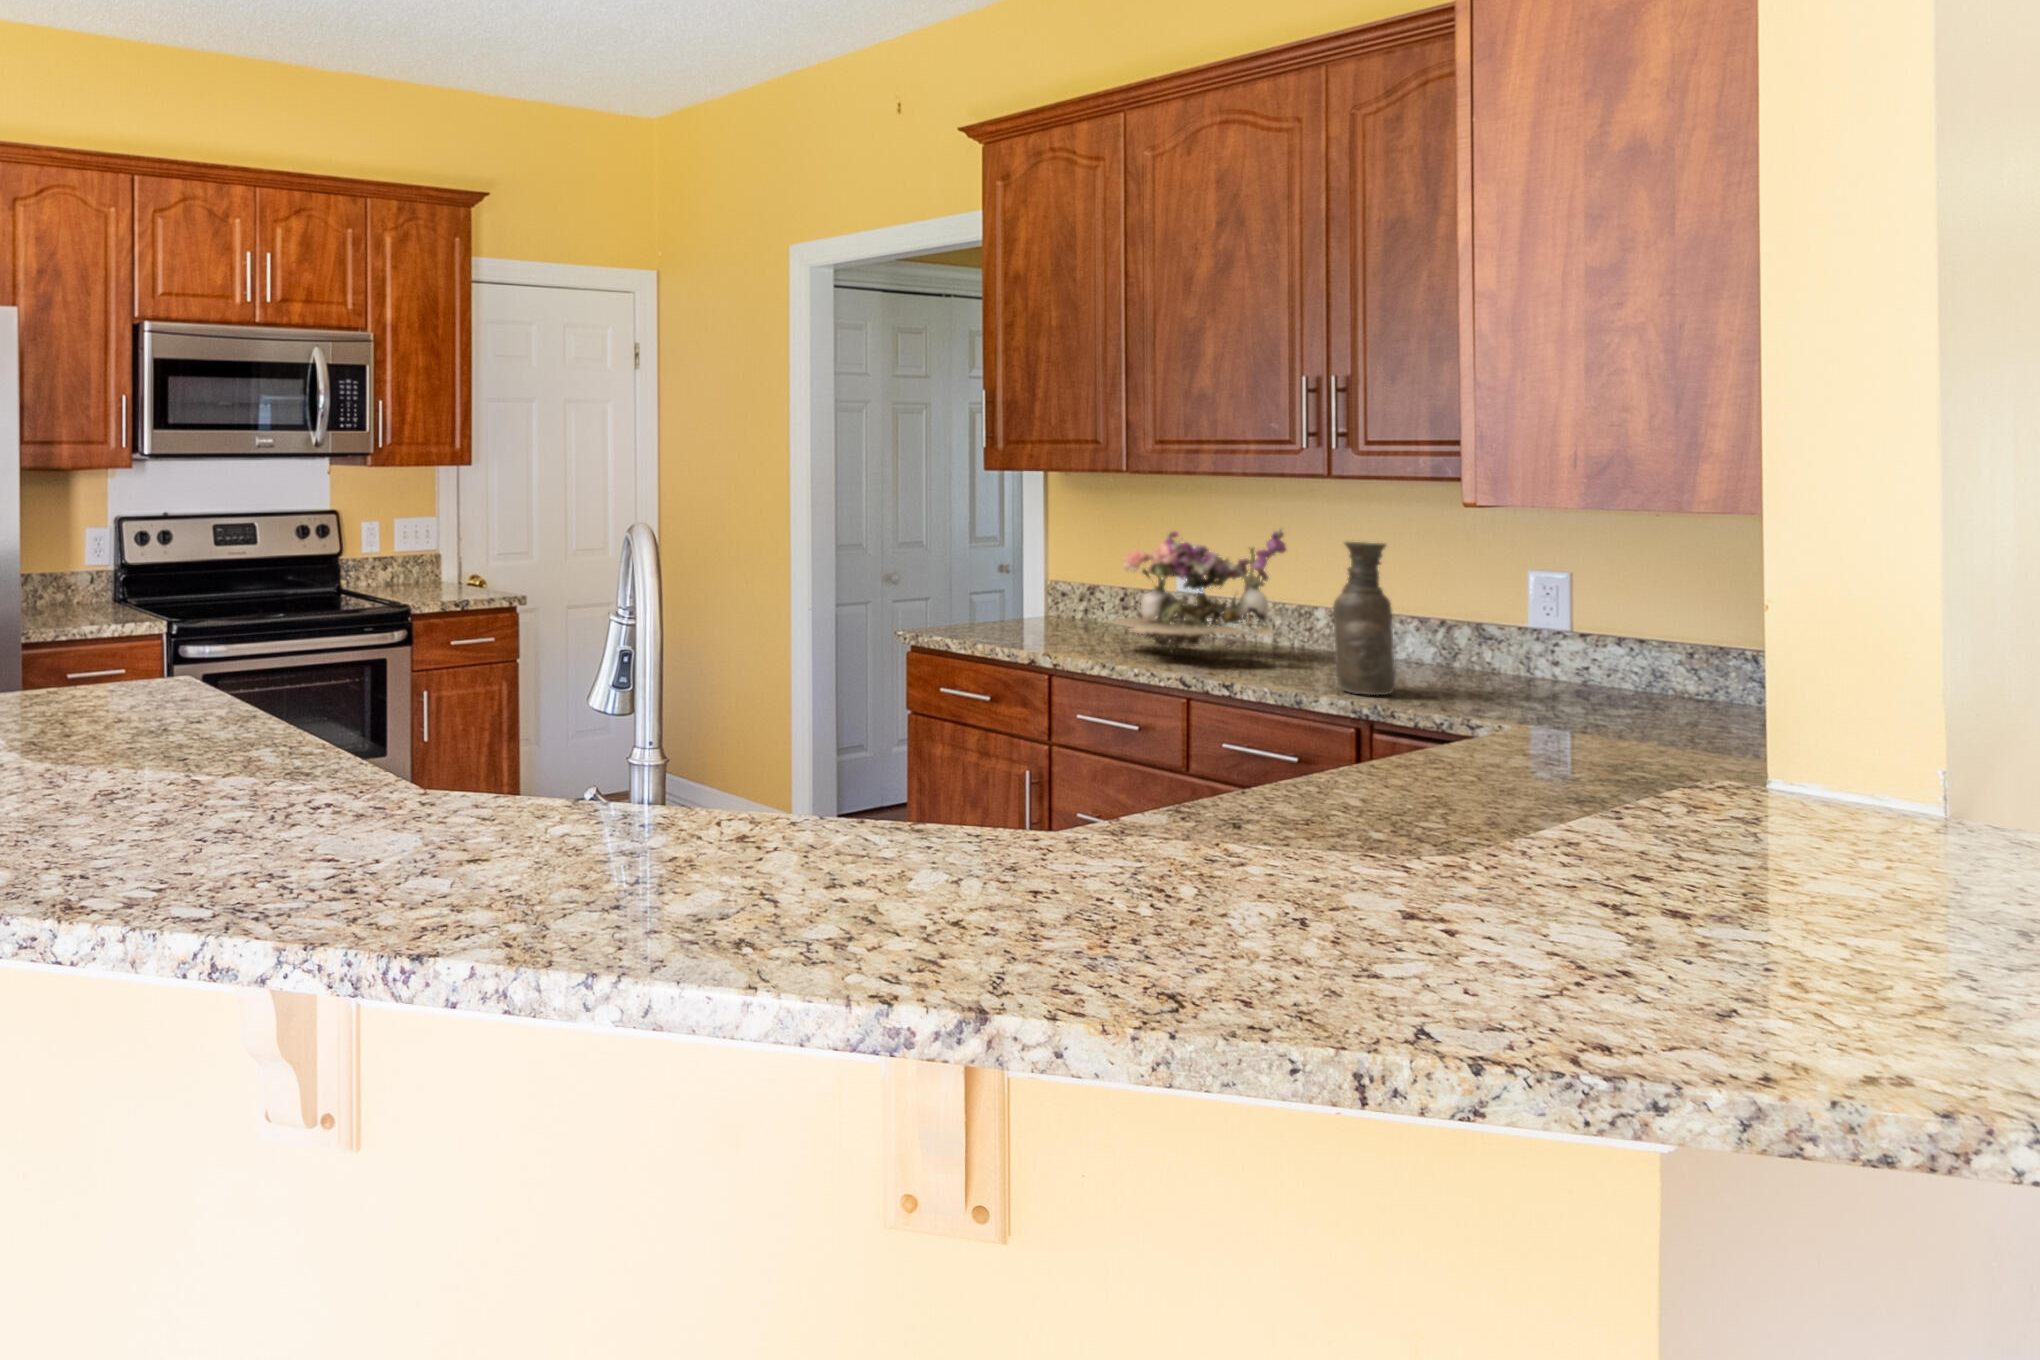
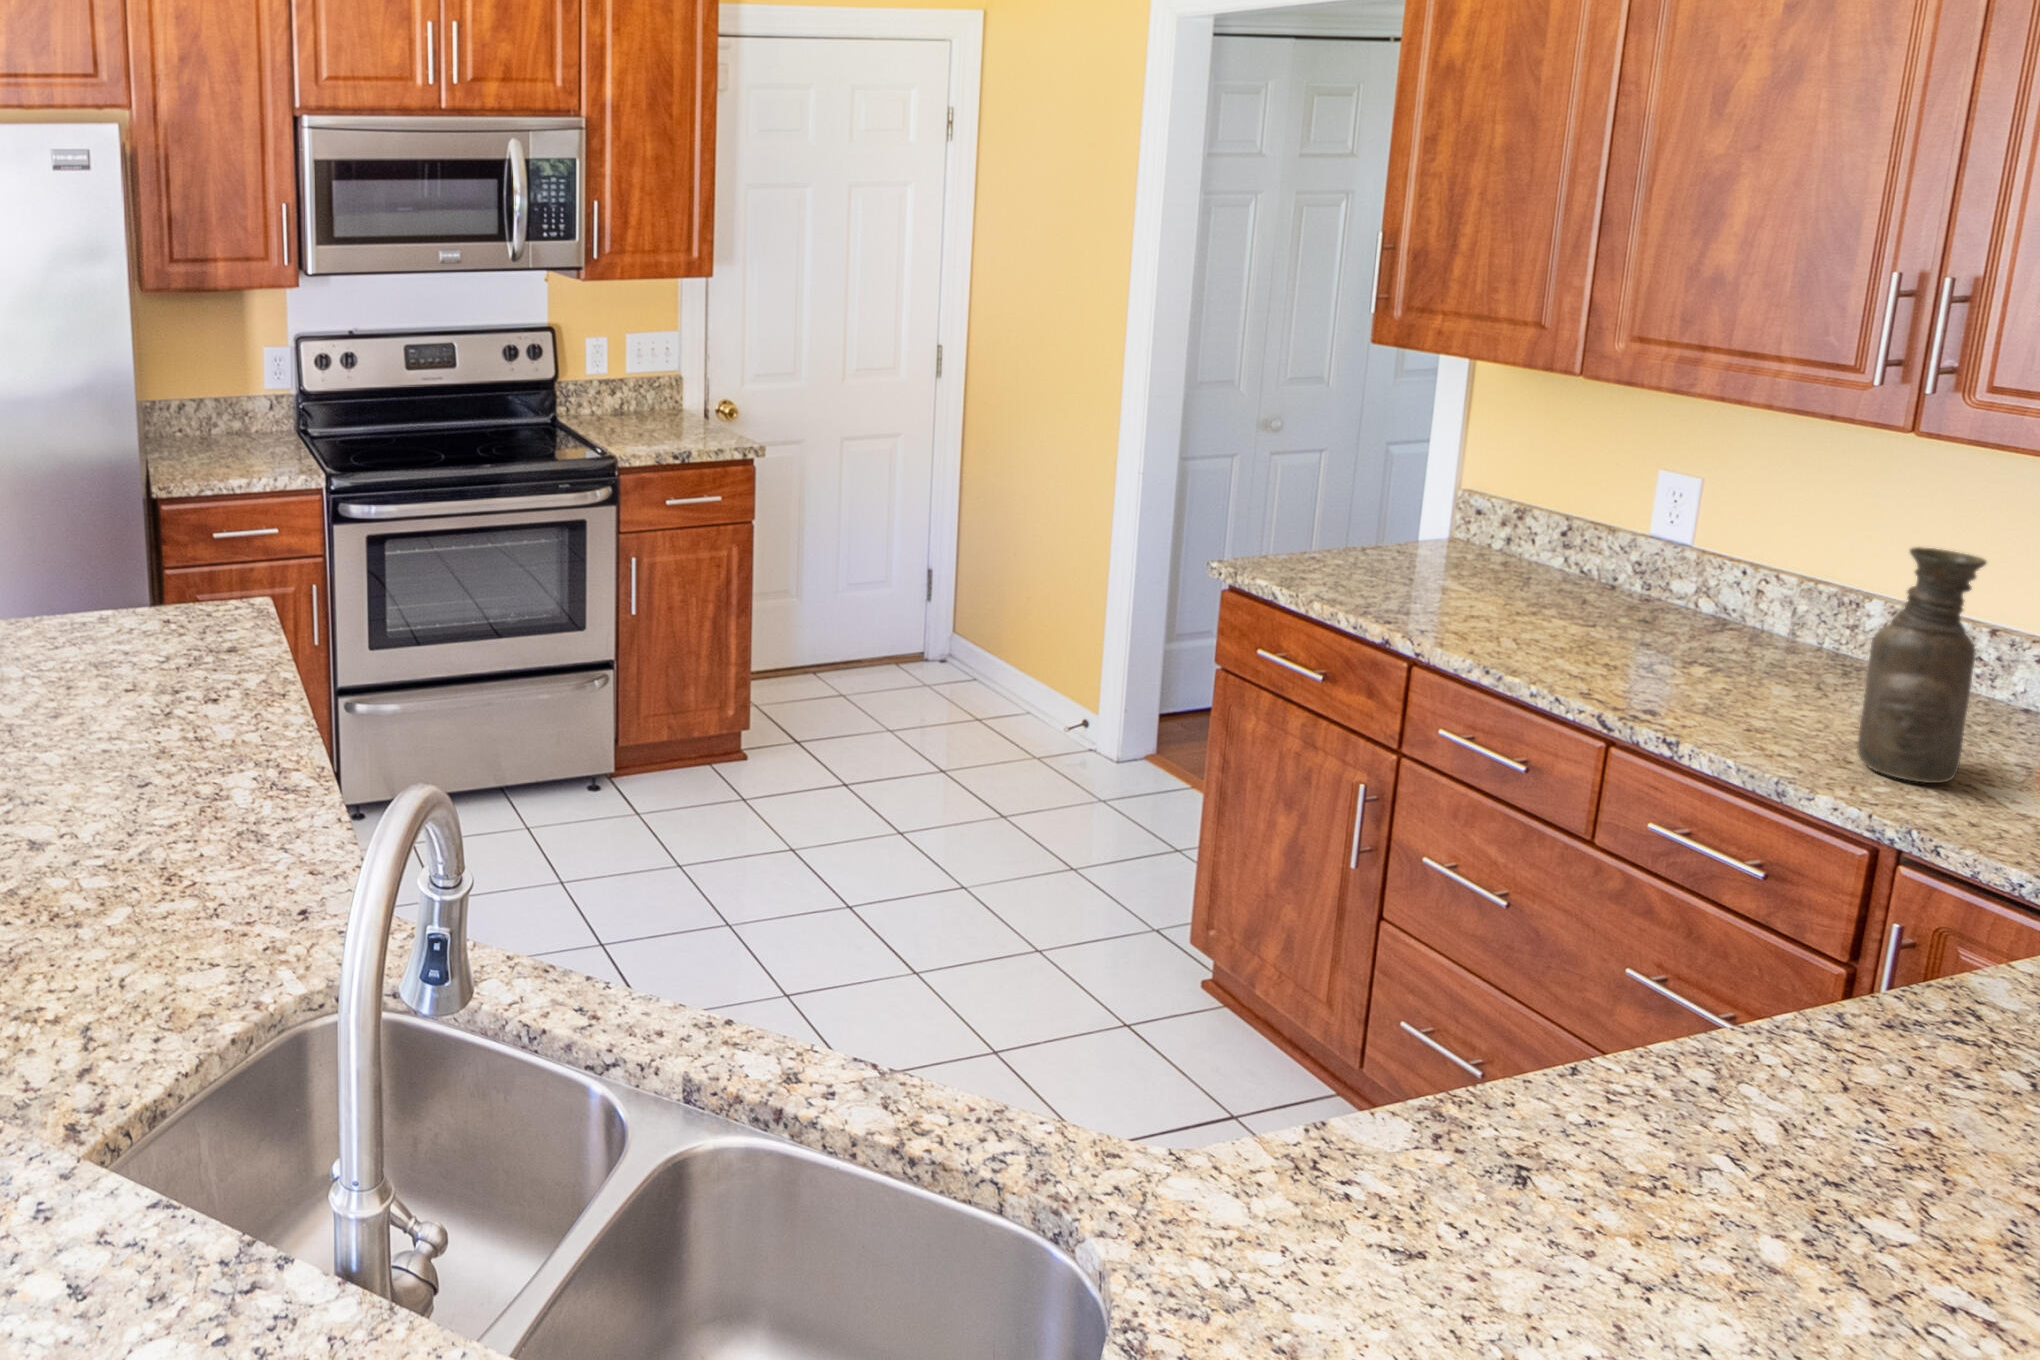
flower arrangement: present [1113,528,1286,652] -> none [1513,469,1826,647]

